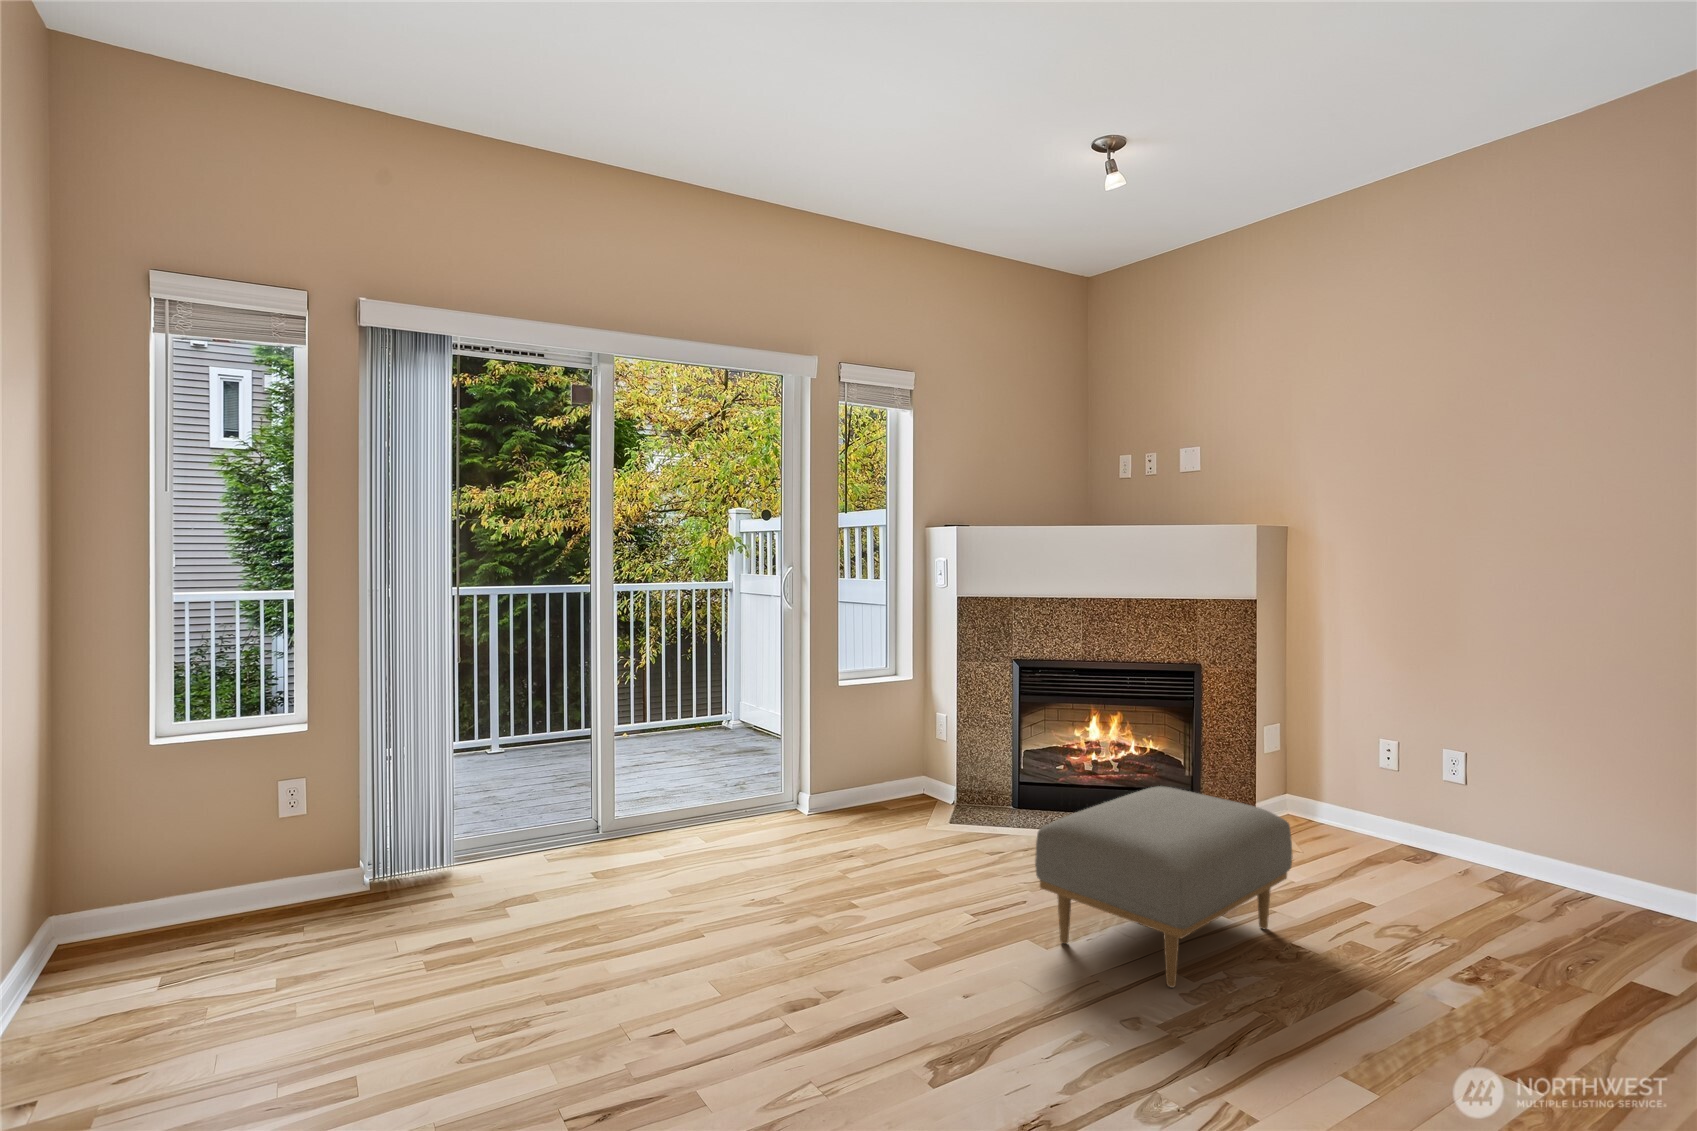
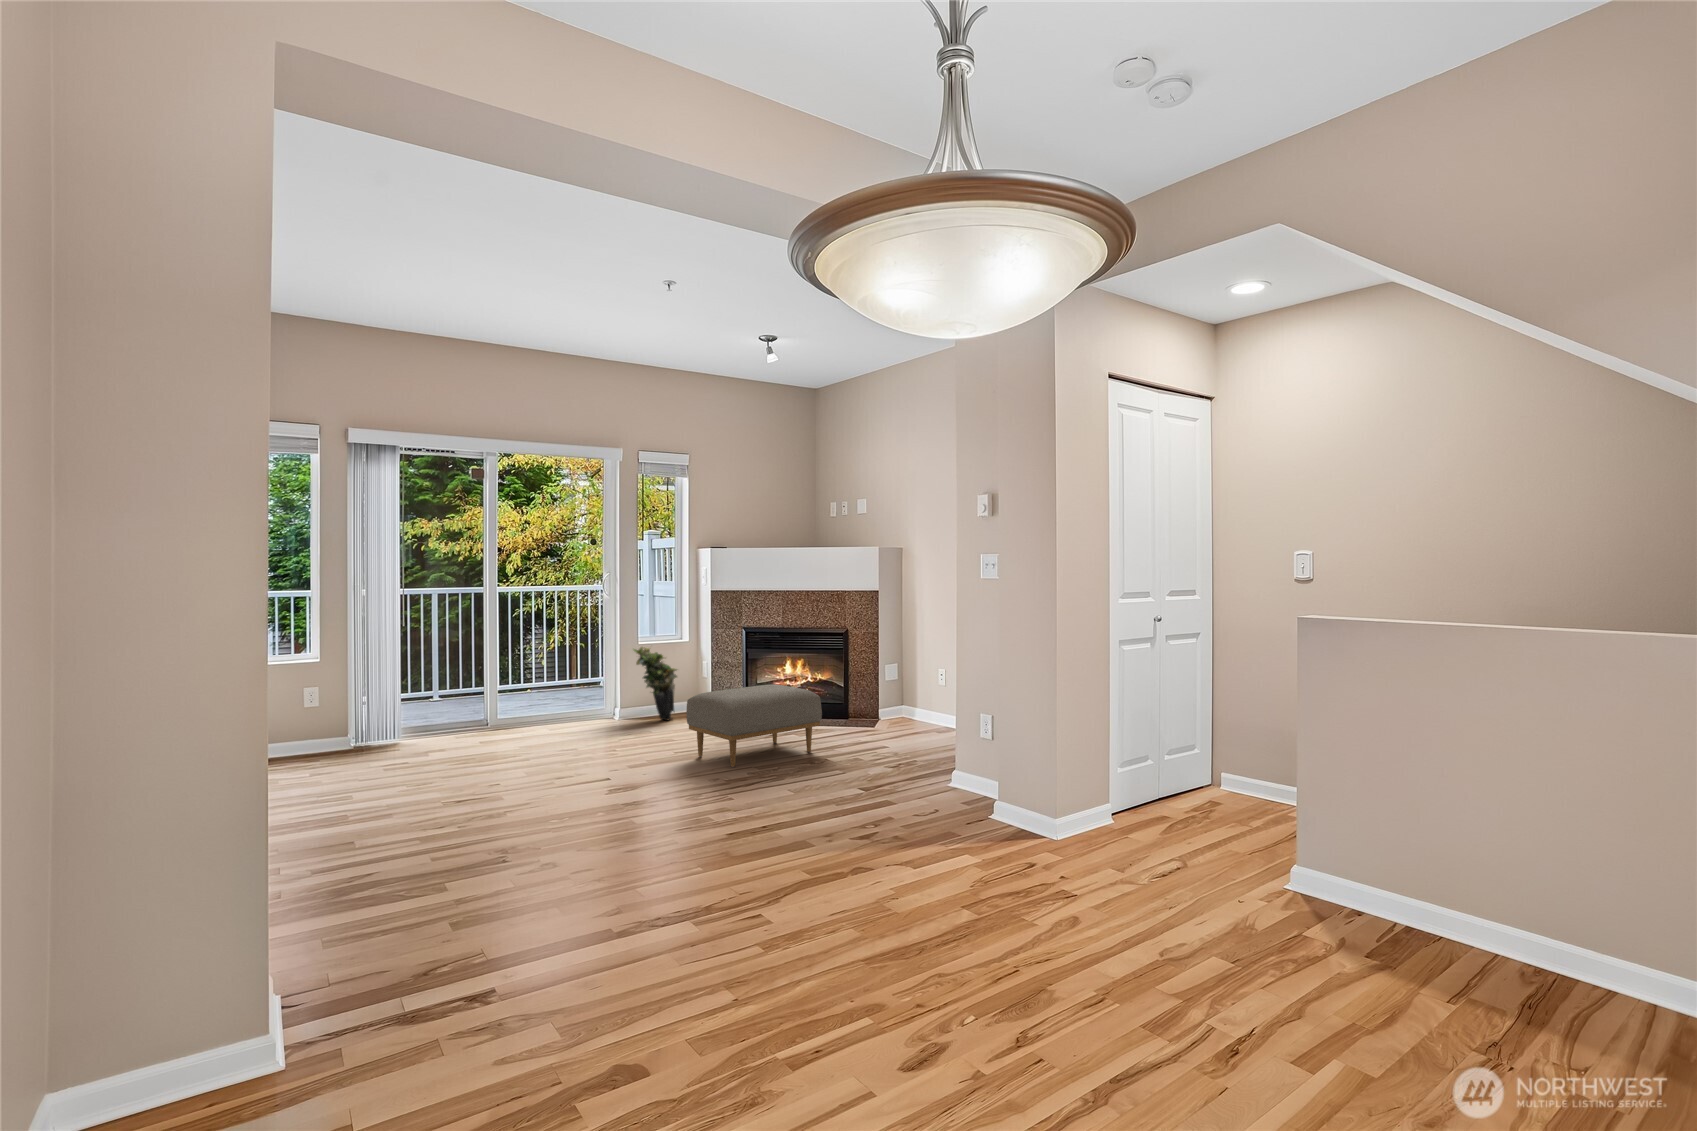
potted plant: none [836,690,914,821] -> present [633,647,677,720]

